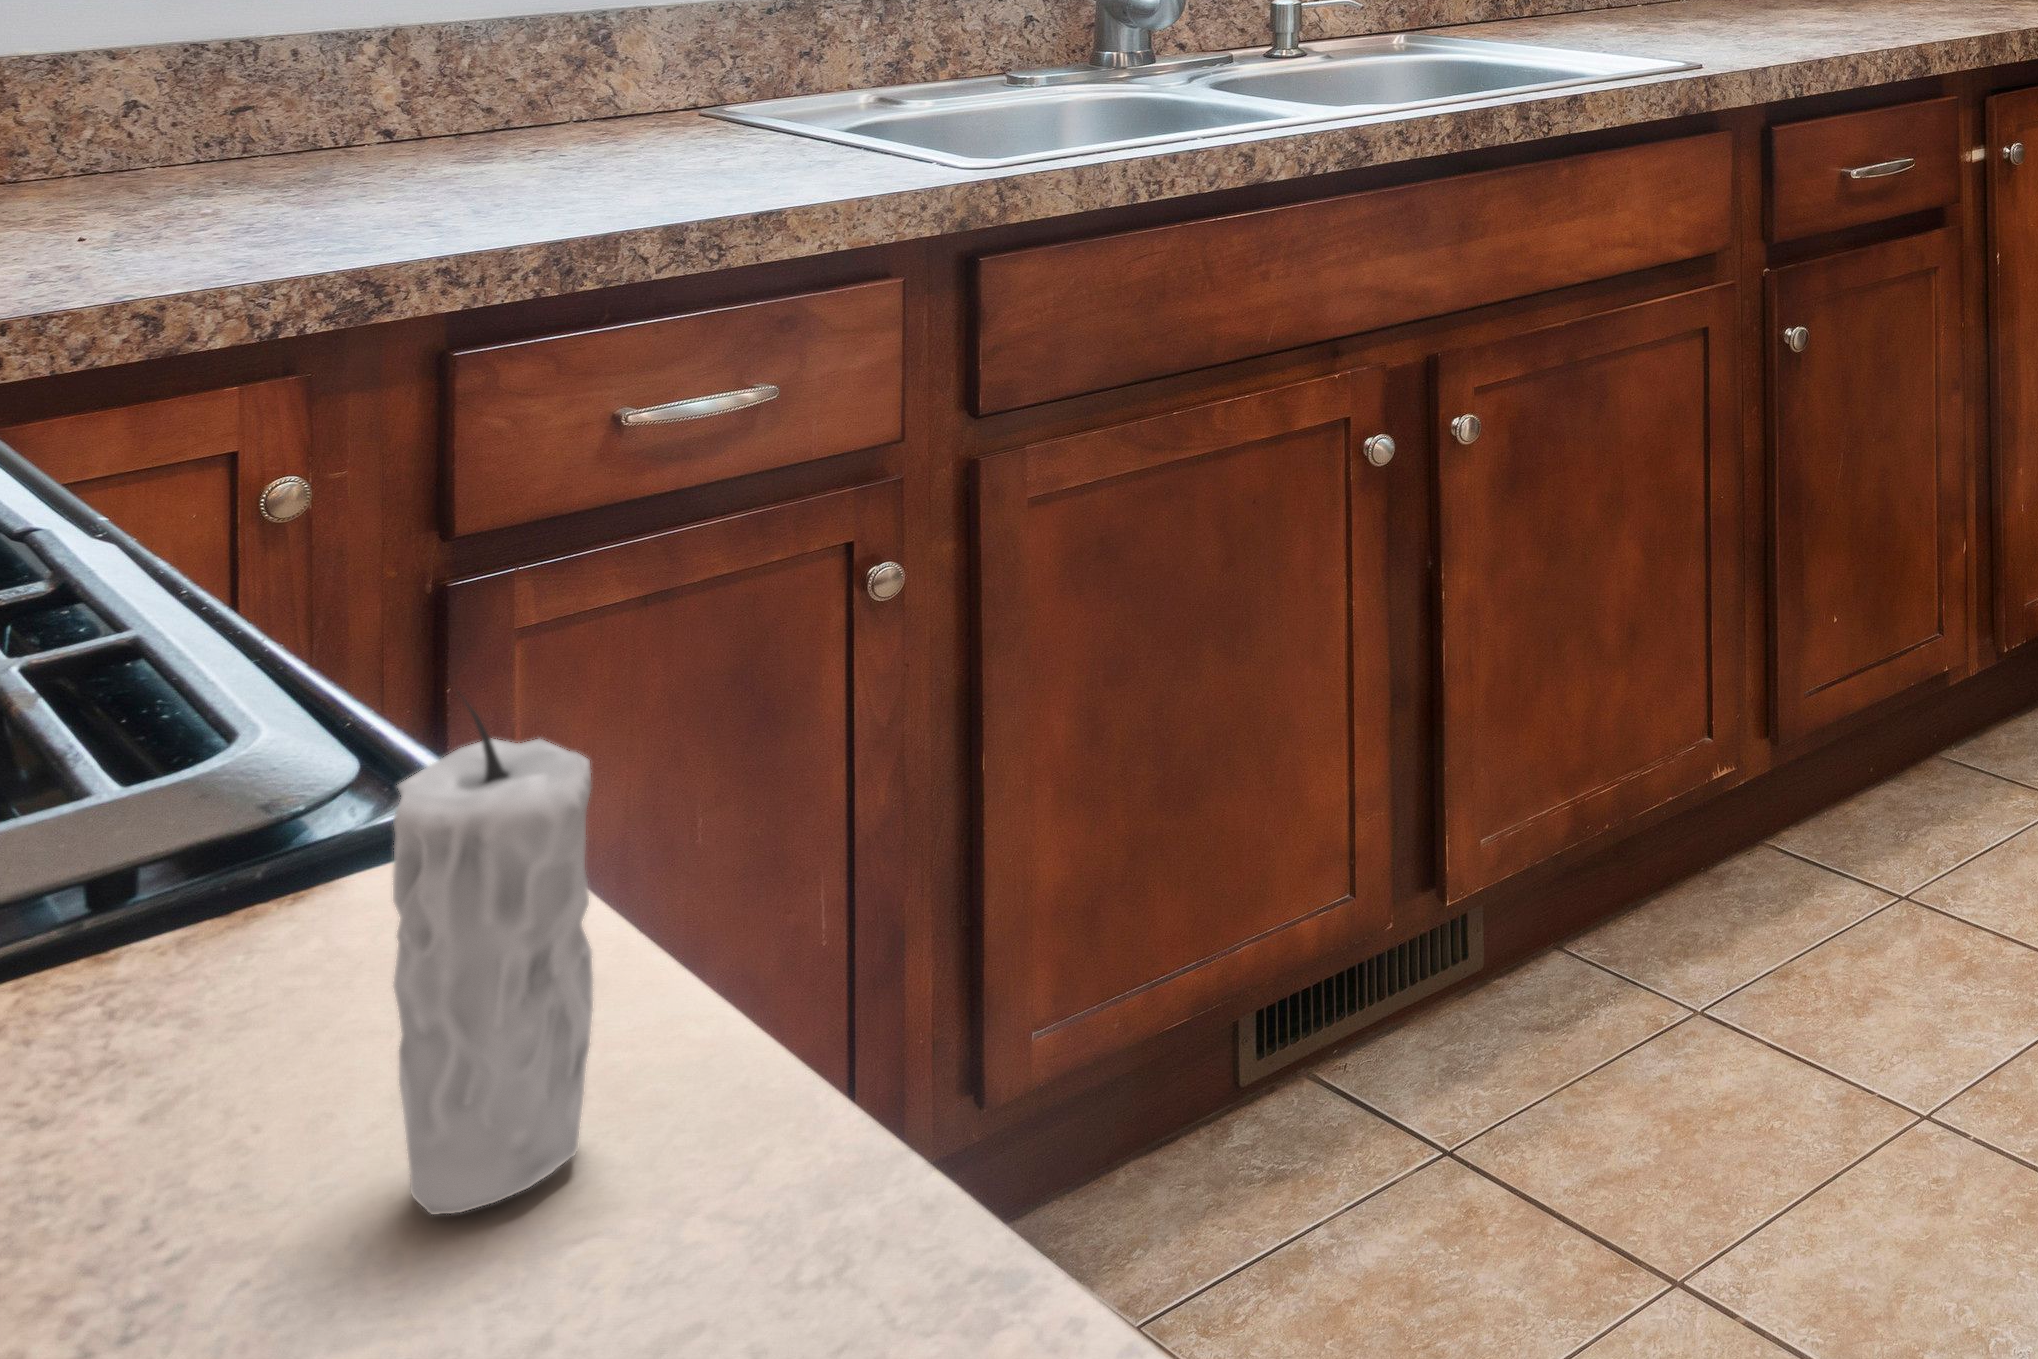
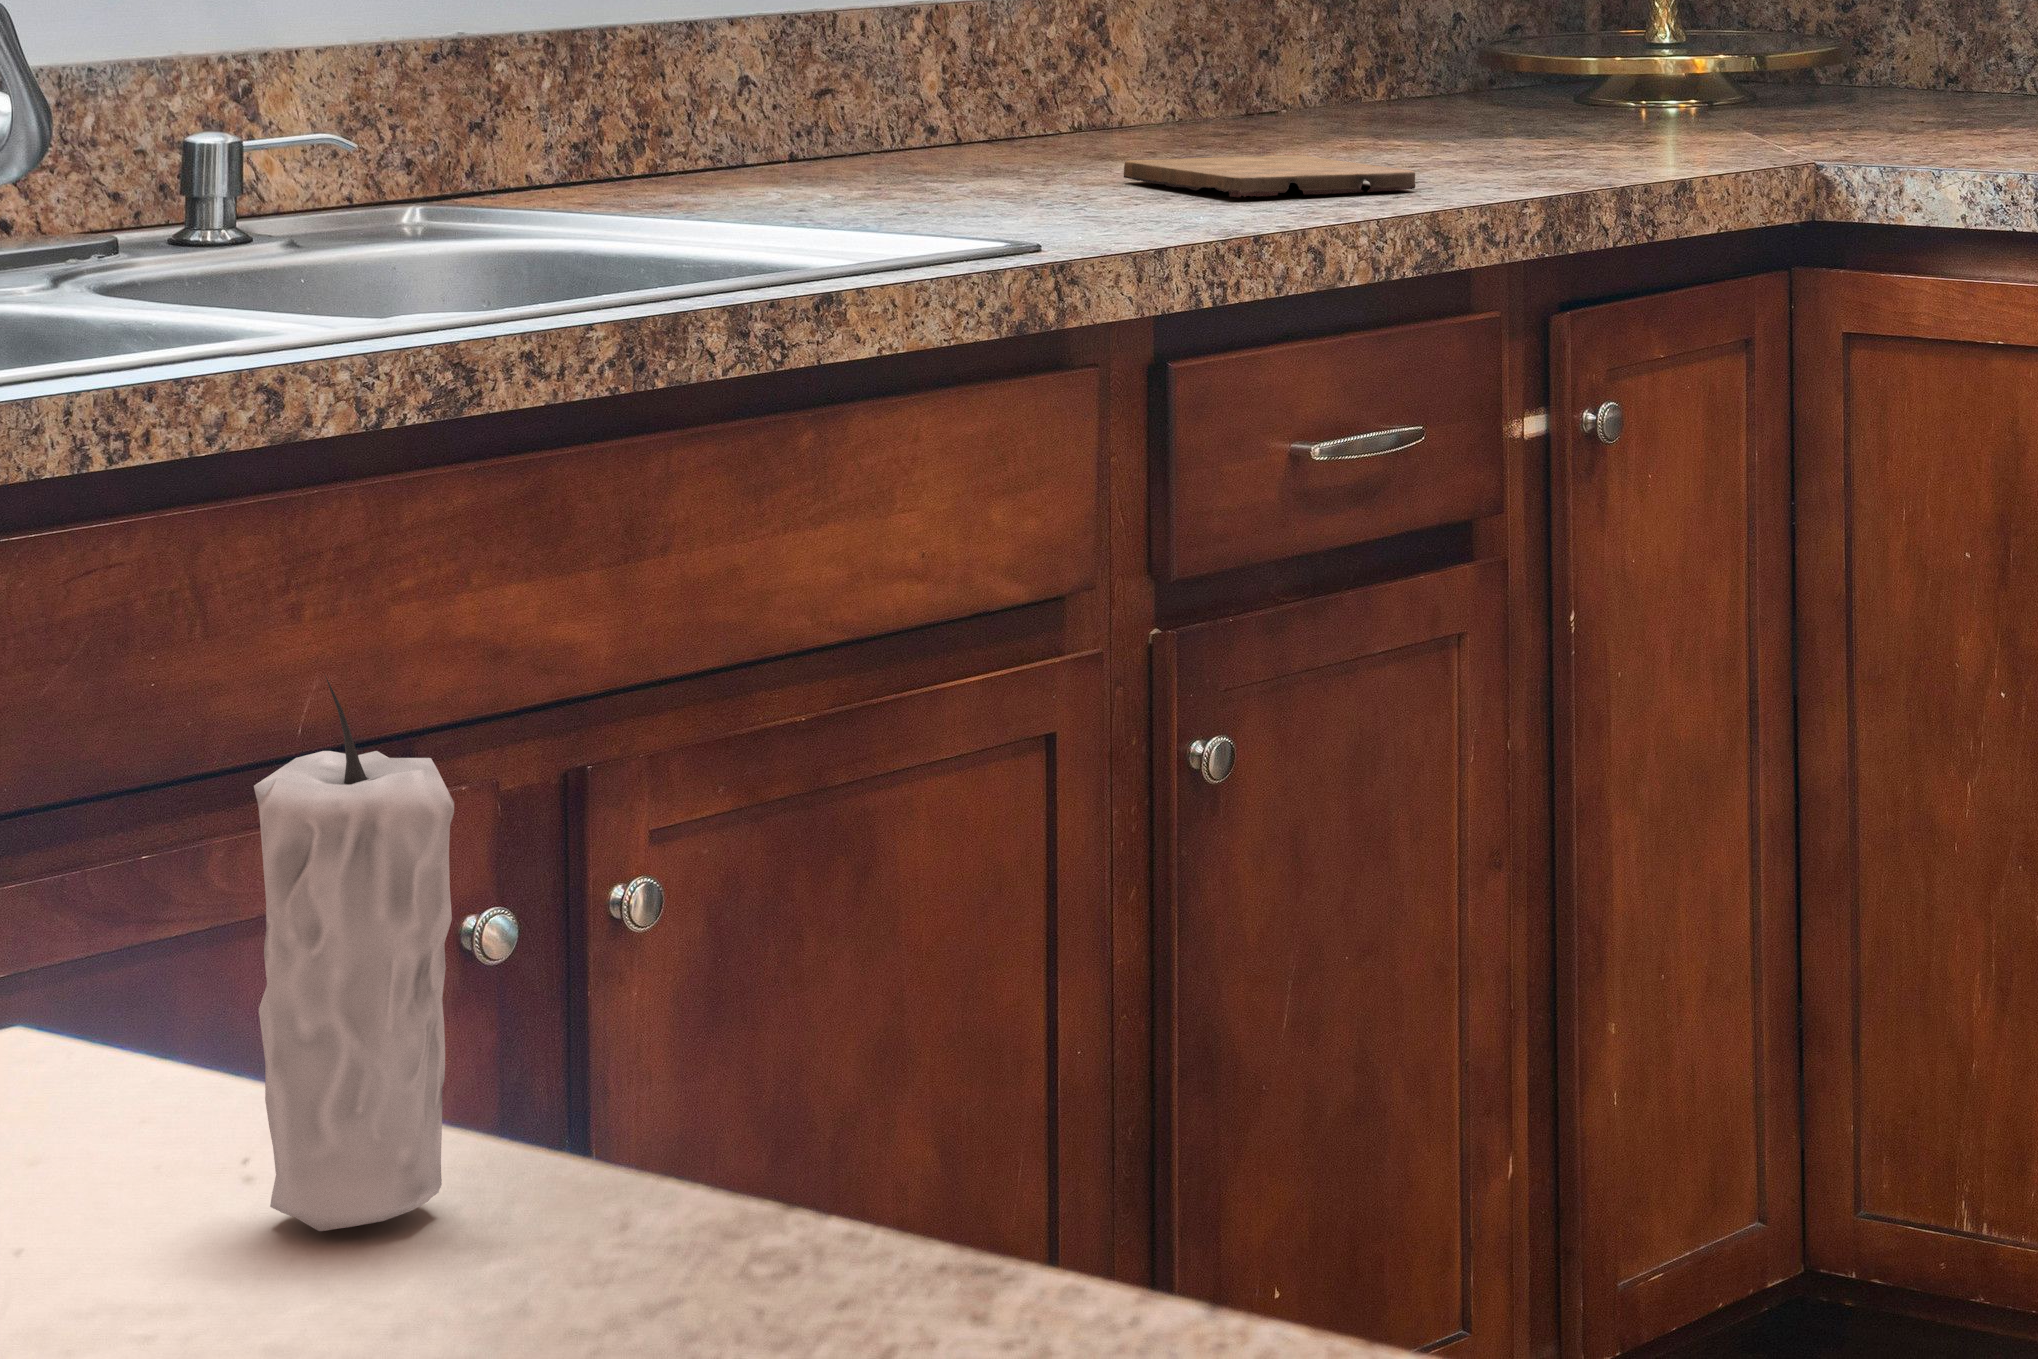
cutting board: none [1773,8,1920,33] -> present [1124,155,1415,197]

